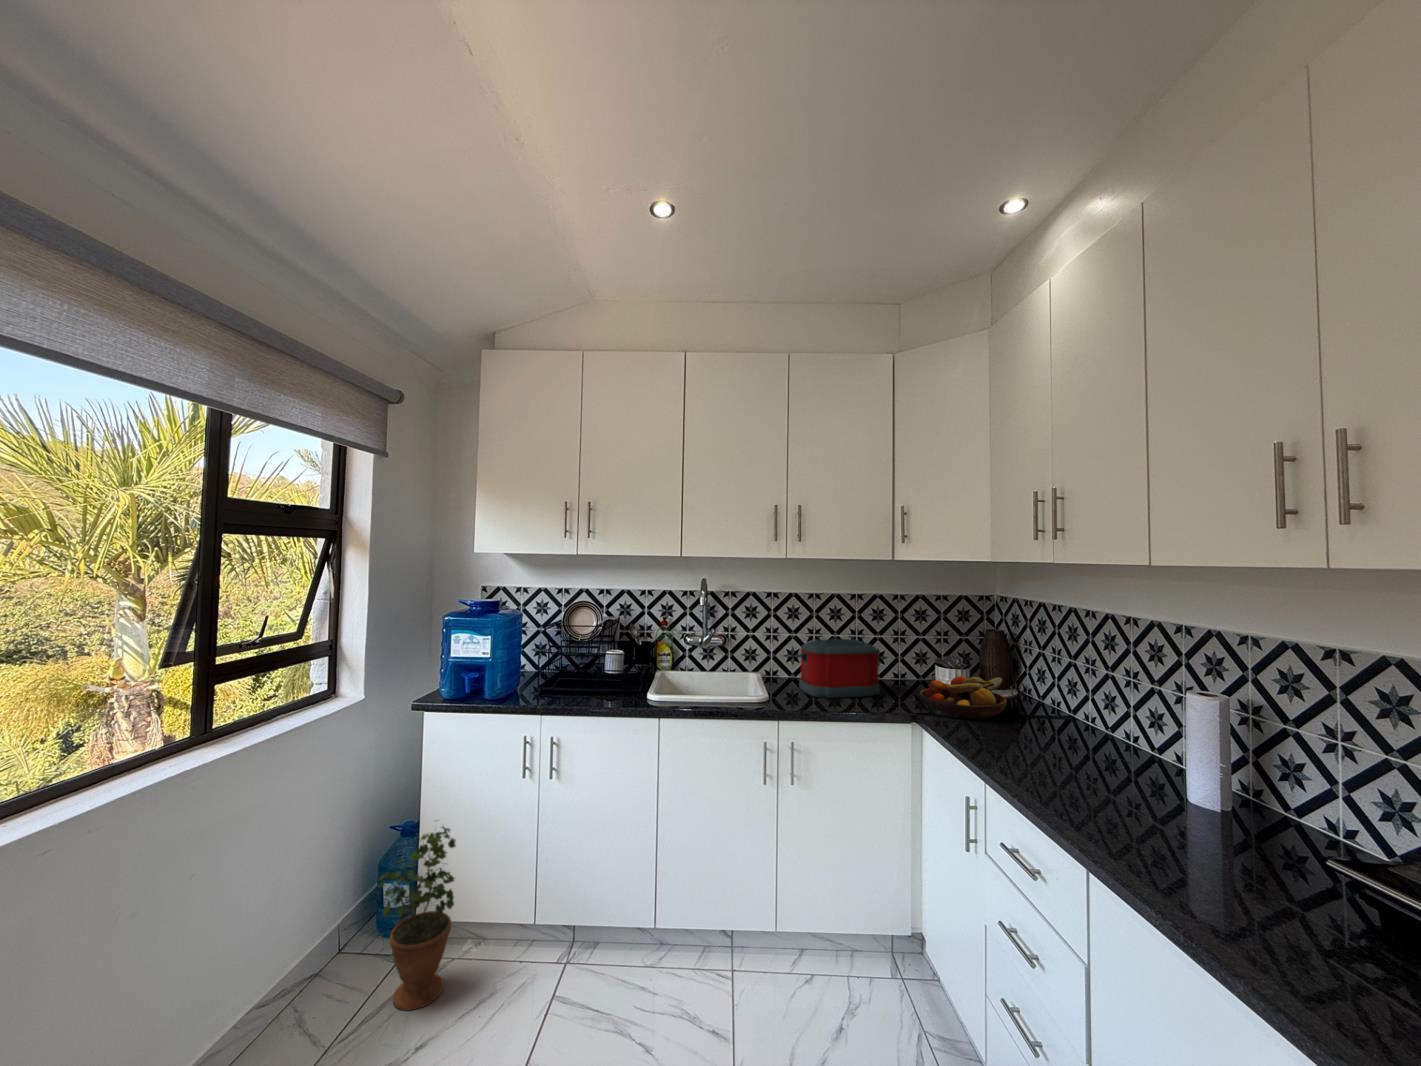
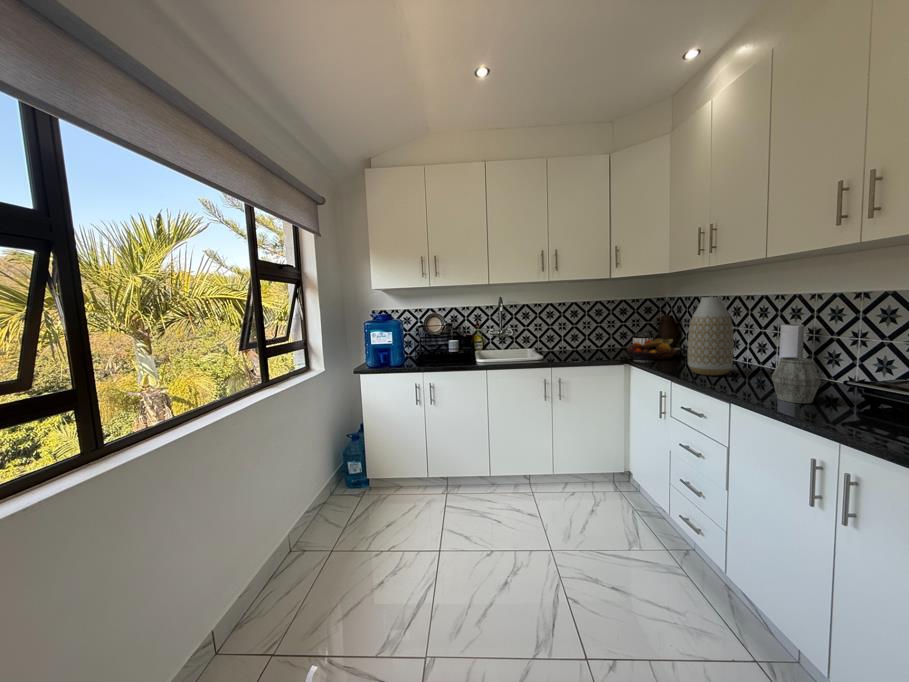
vase: none [1017,621,1101,779] -> present [688,297,734,376]
toaster: present [799,639,880,698] -> none [557,326,603,356]
mug: none [1170,779,1269,898] -> present [772,357,821,403]
potted plant: present [379,827,455,1011] -> none [354,426,391,512]

